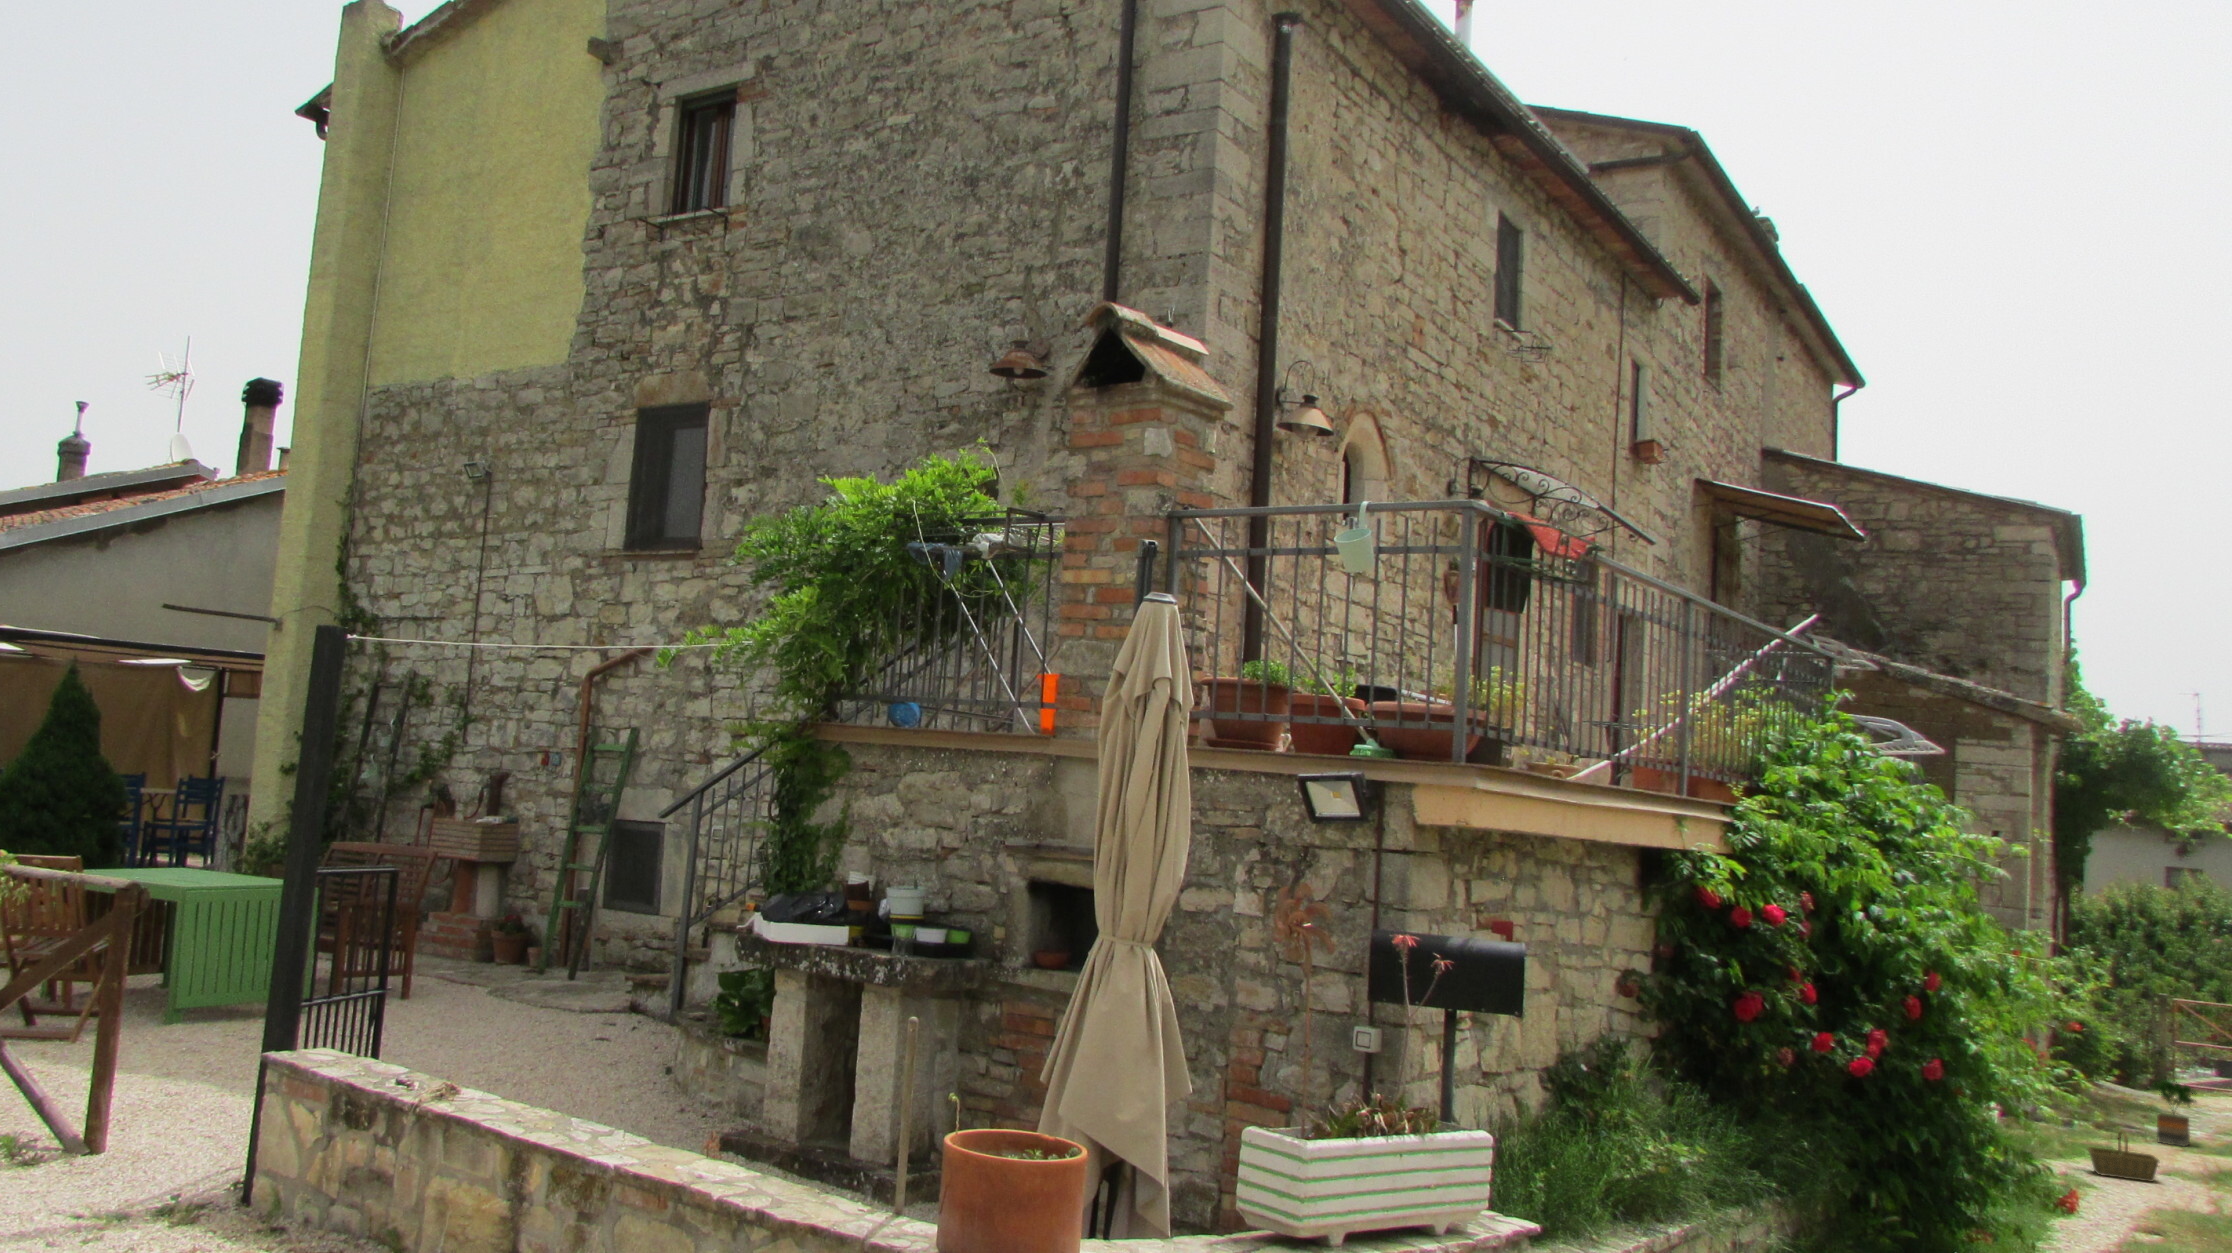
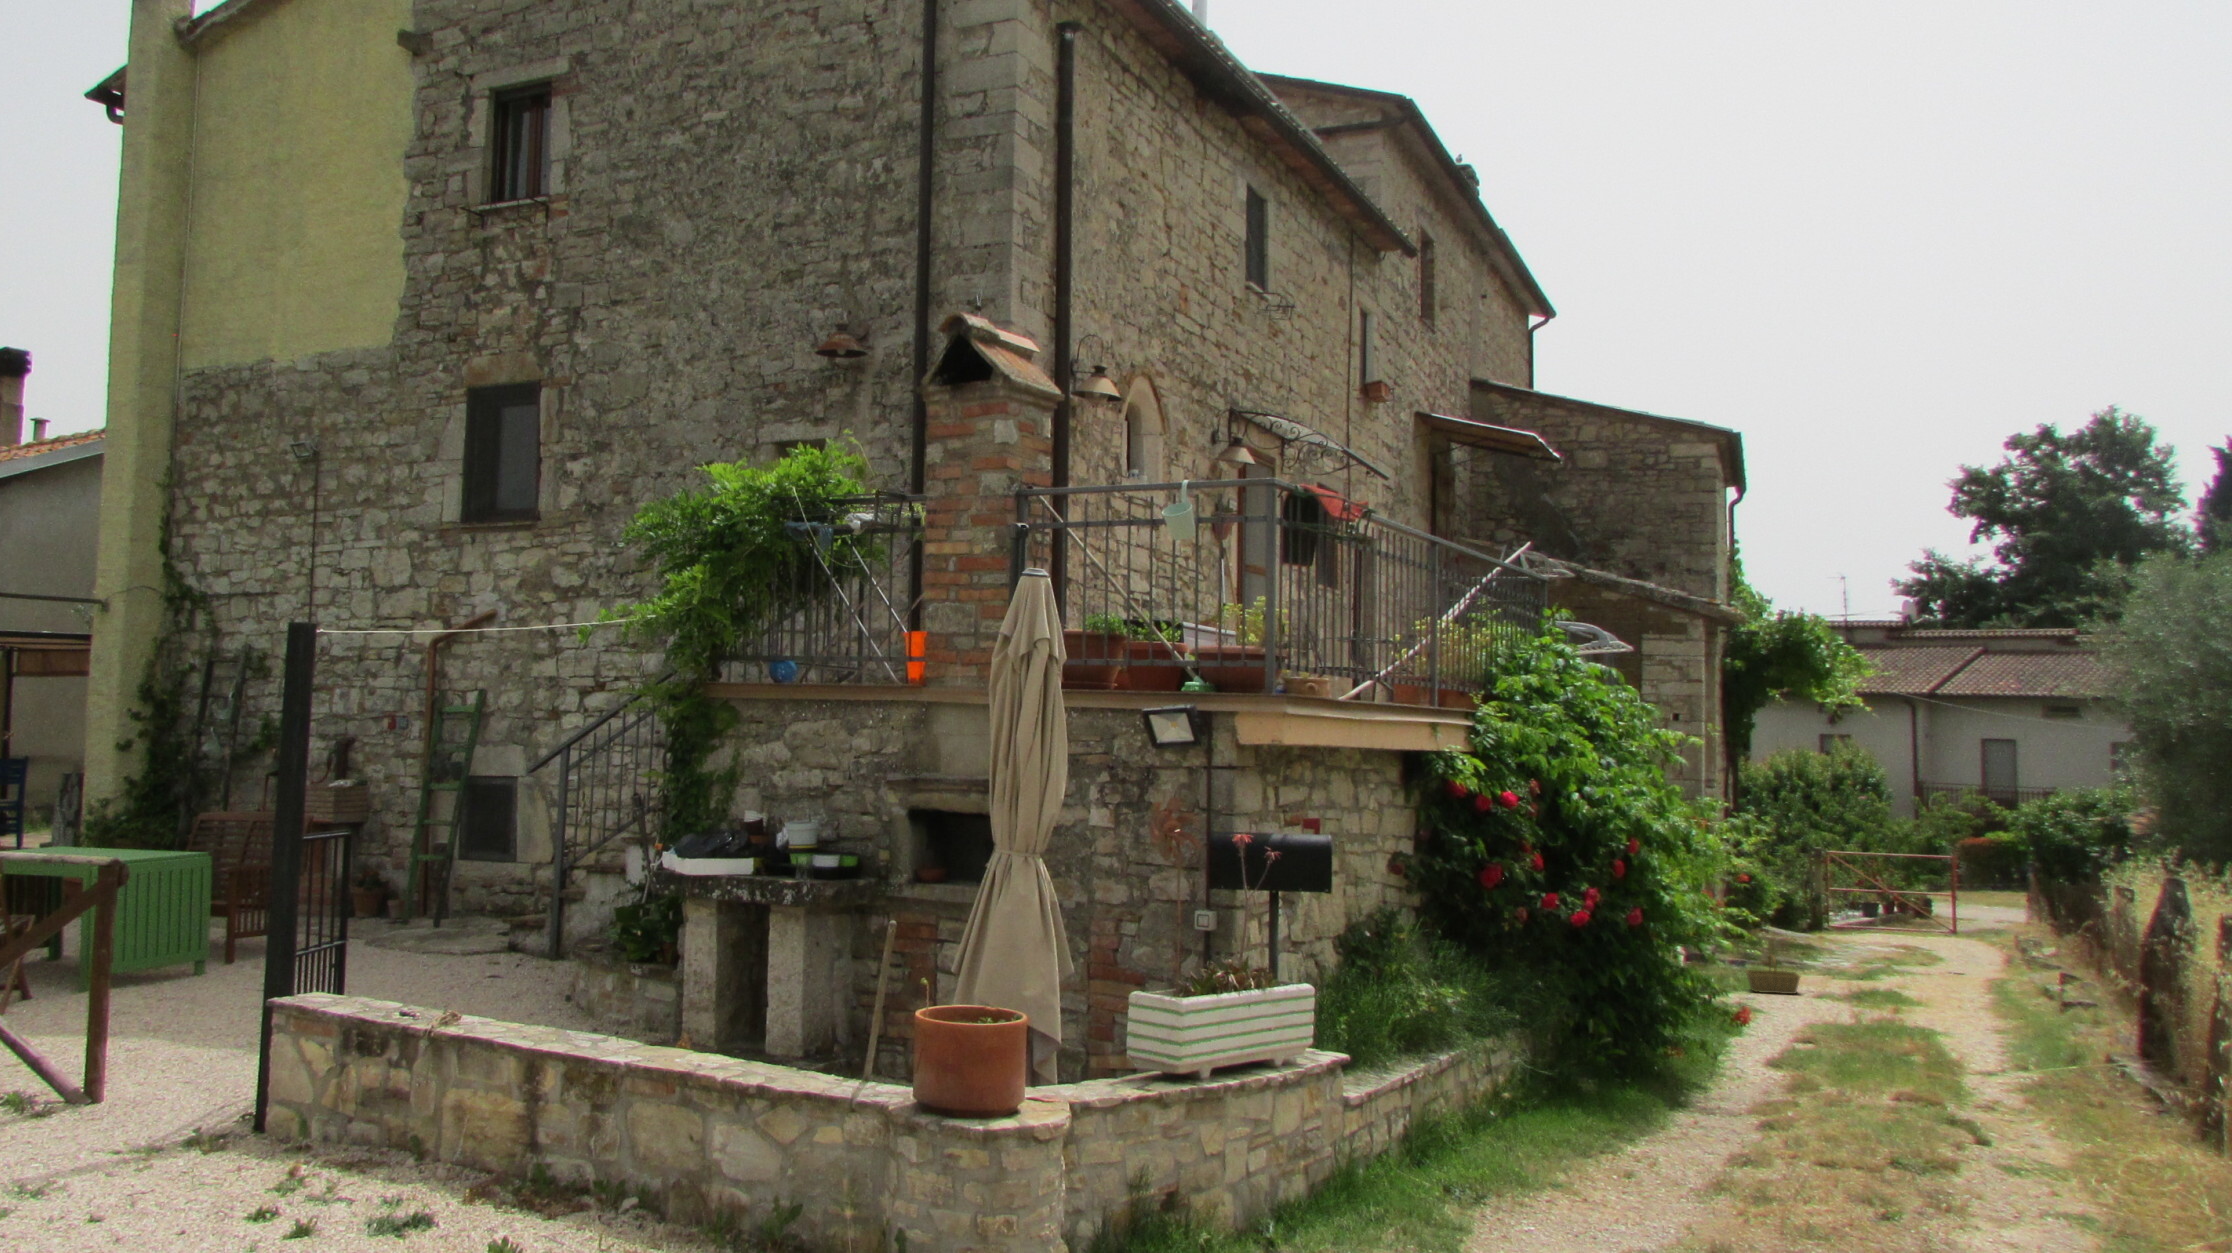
potted tree: present [2153,1081,2197,1146] -> none [1790,910,1828,964]

